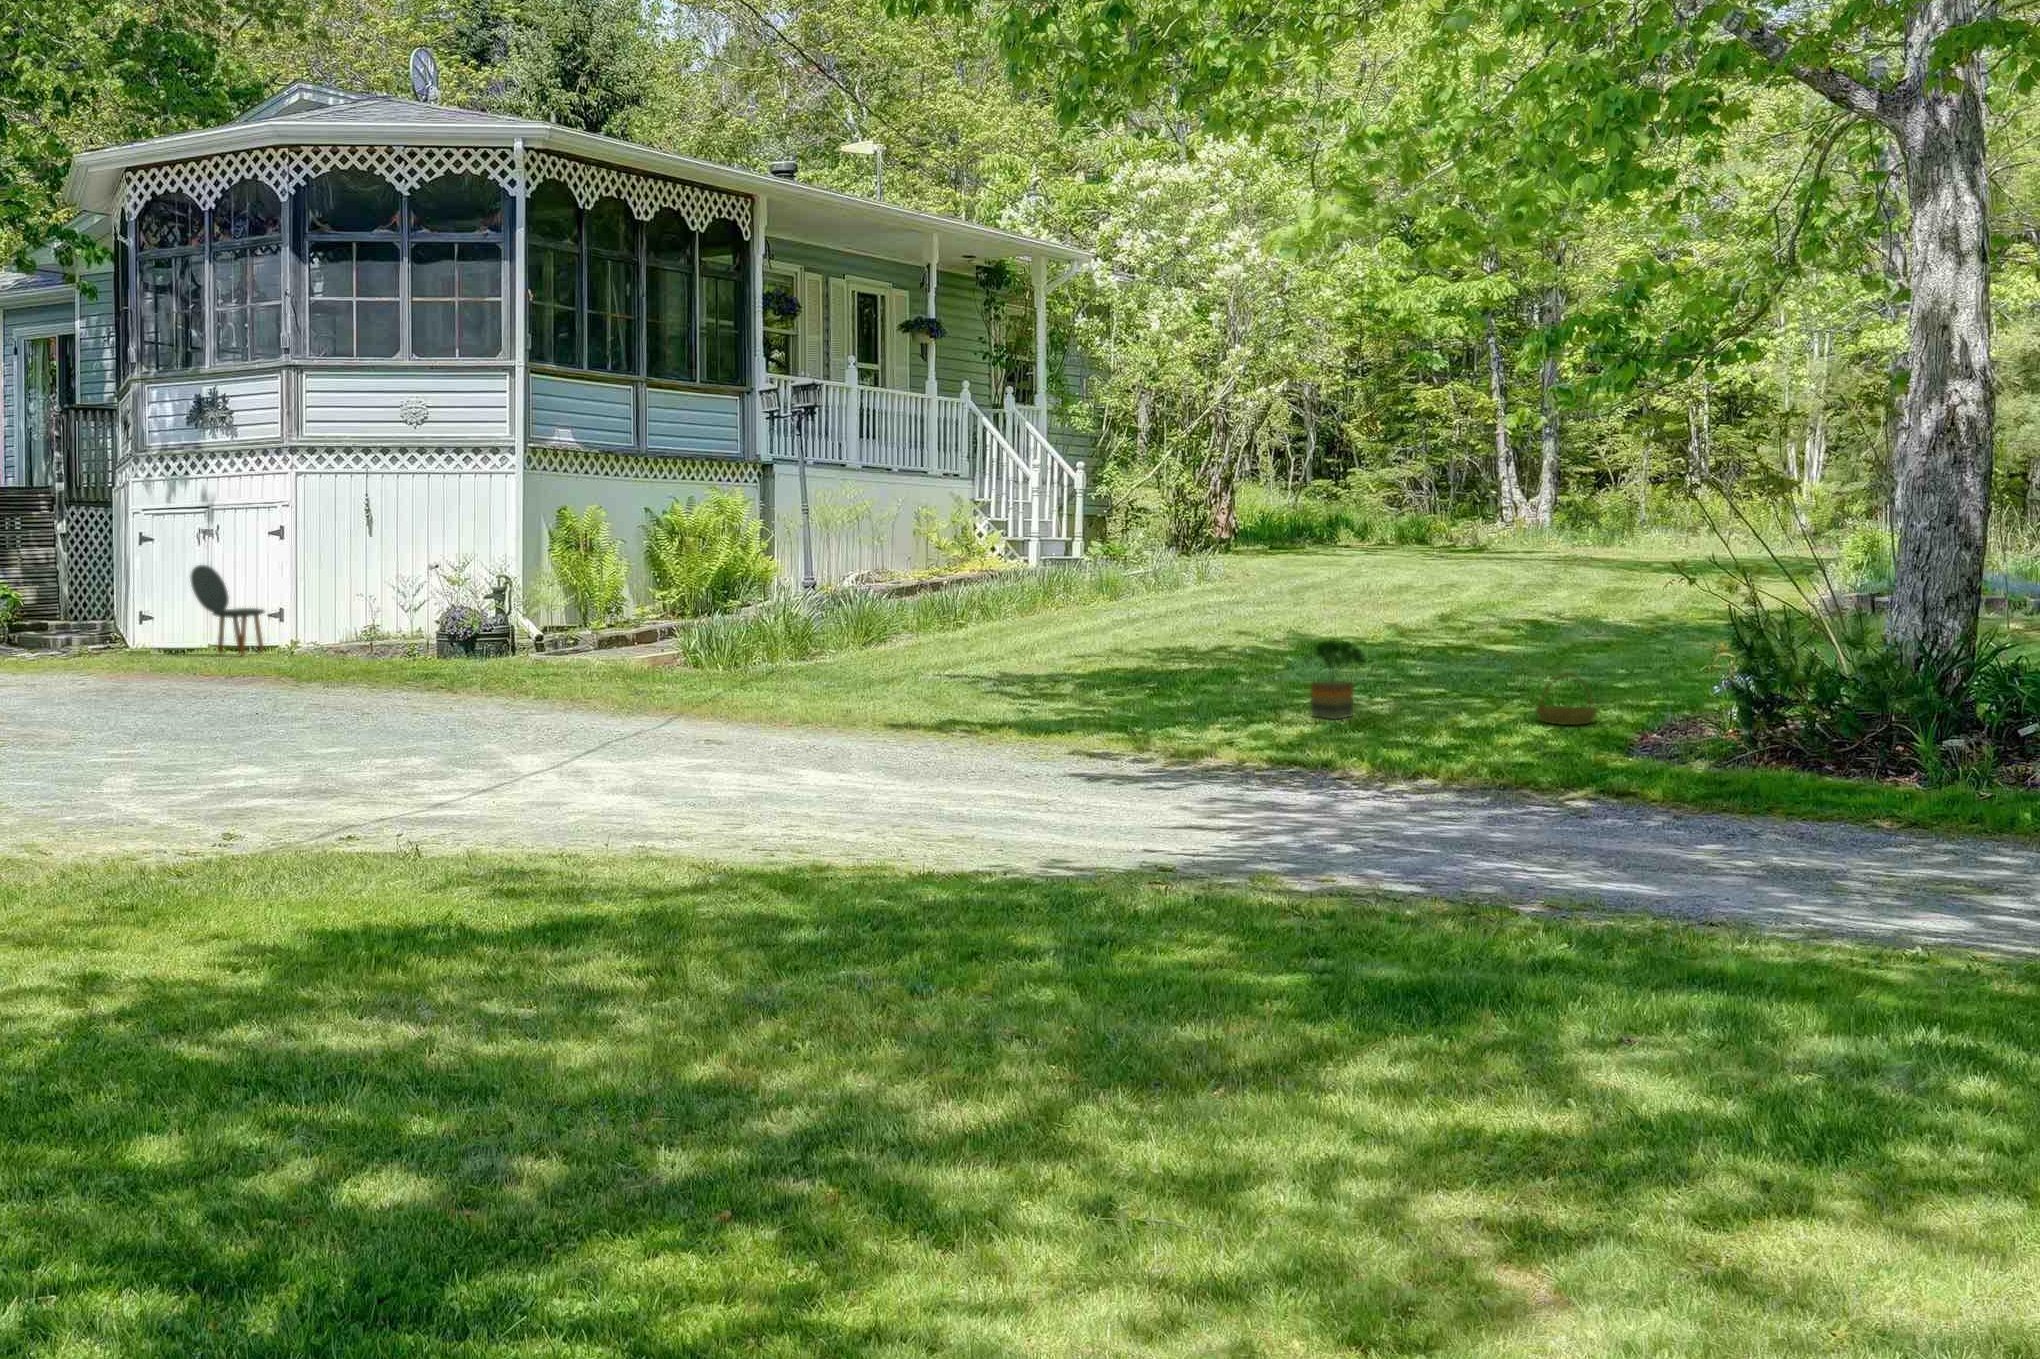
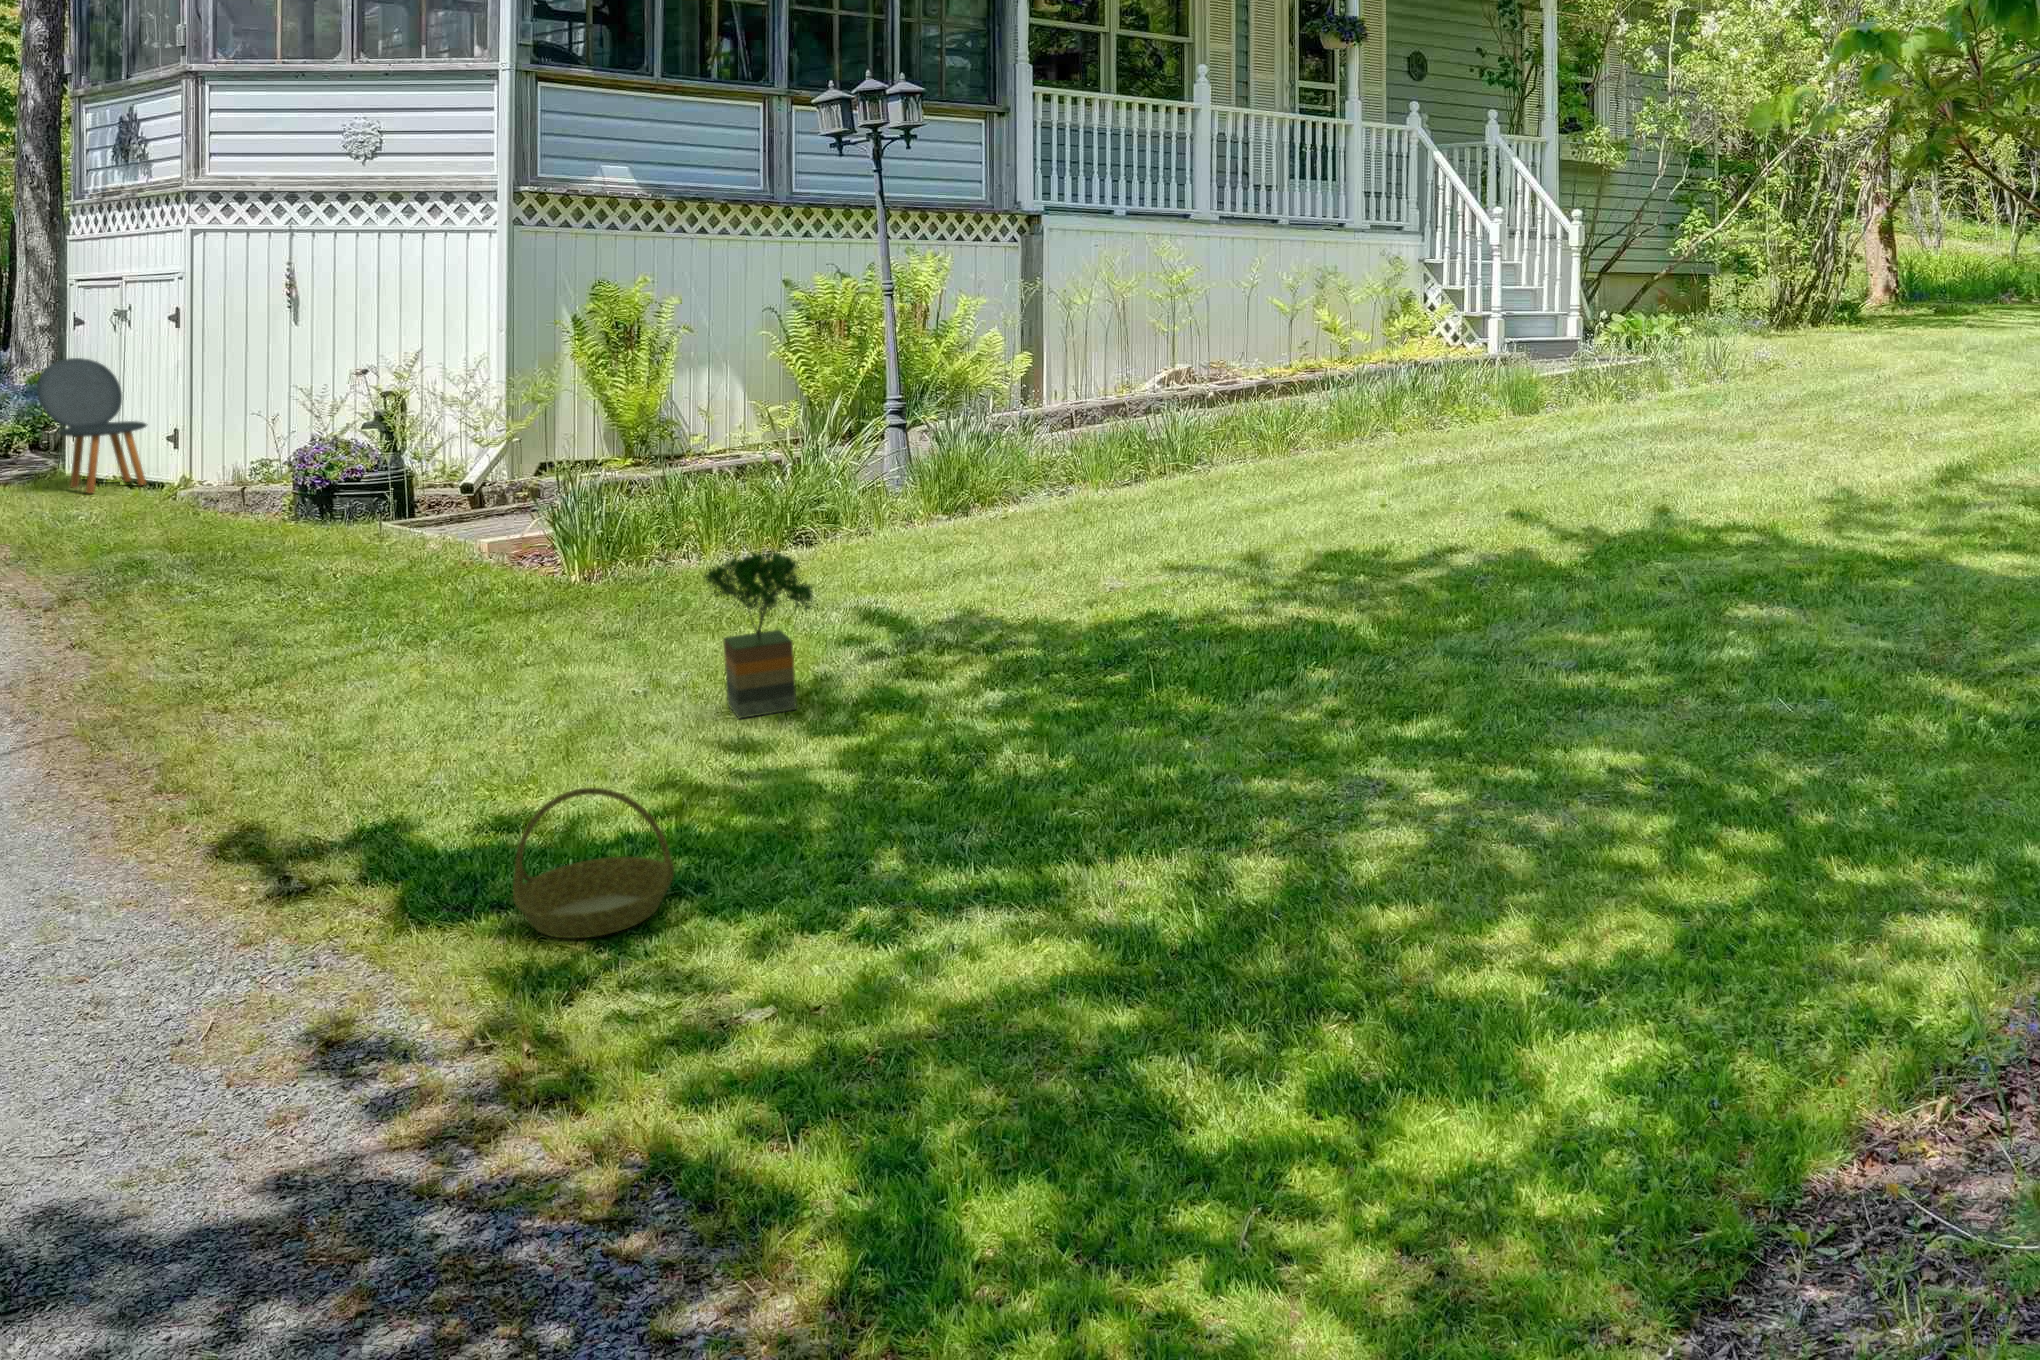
potted tree: present [1304,640,1366,719] -> present [703,552,814,718]
basket: present [1536,675,1597,725] -> present [513,788,674,938]

